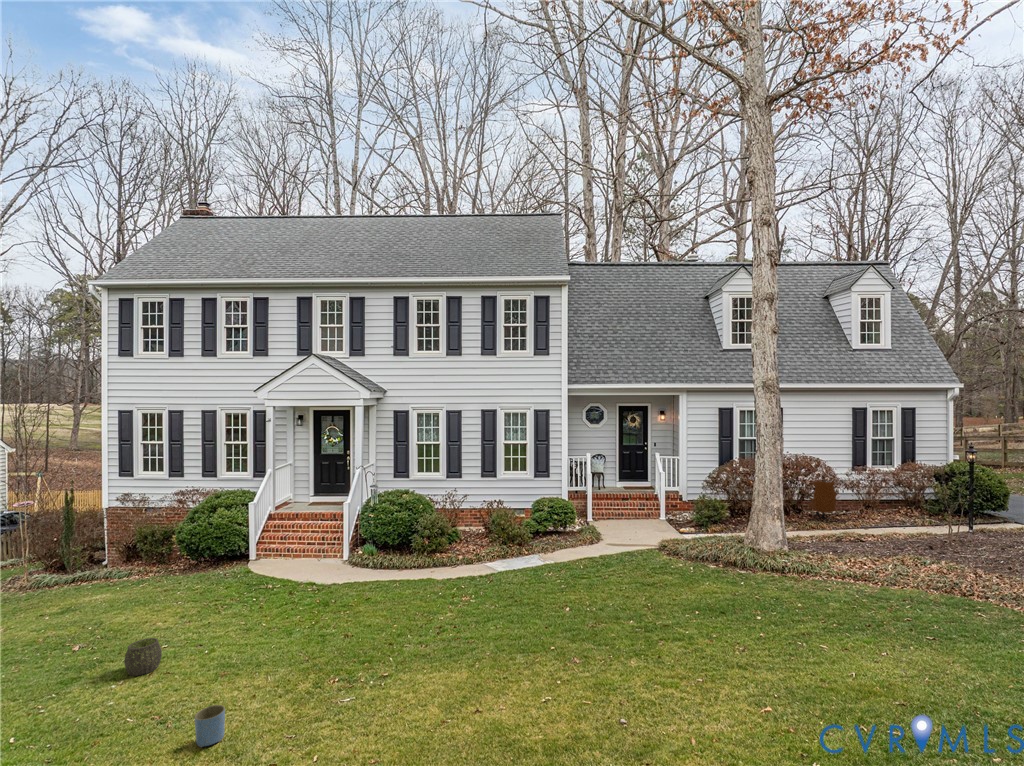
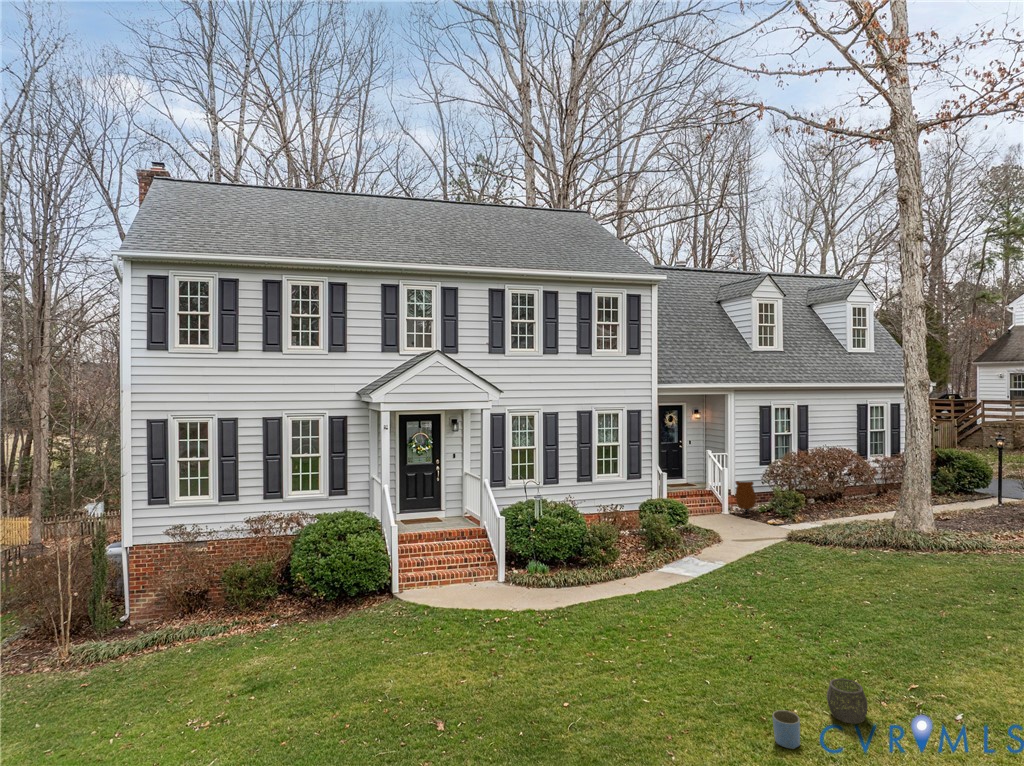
lounge chair: present [808,482,837,522] -> present [735,481,757,518]
woven basket: present [124,638,162,676] -> present [827,679,868,724]

